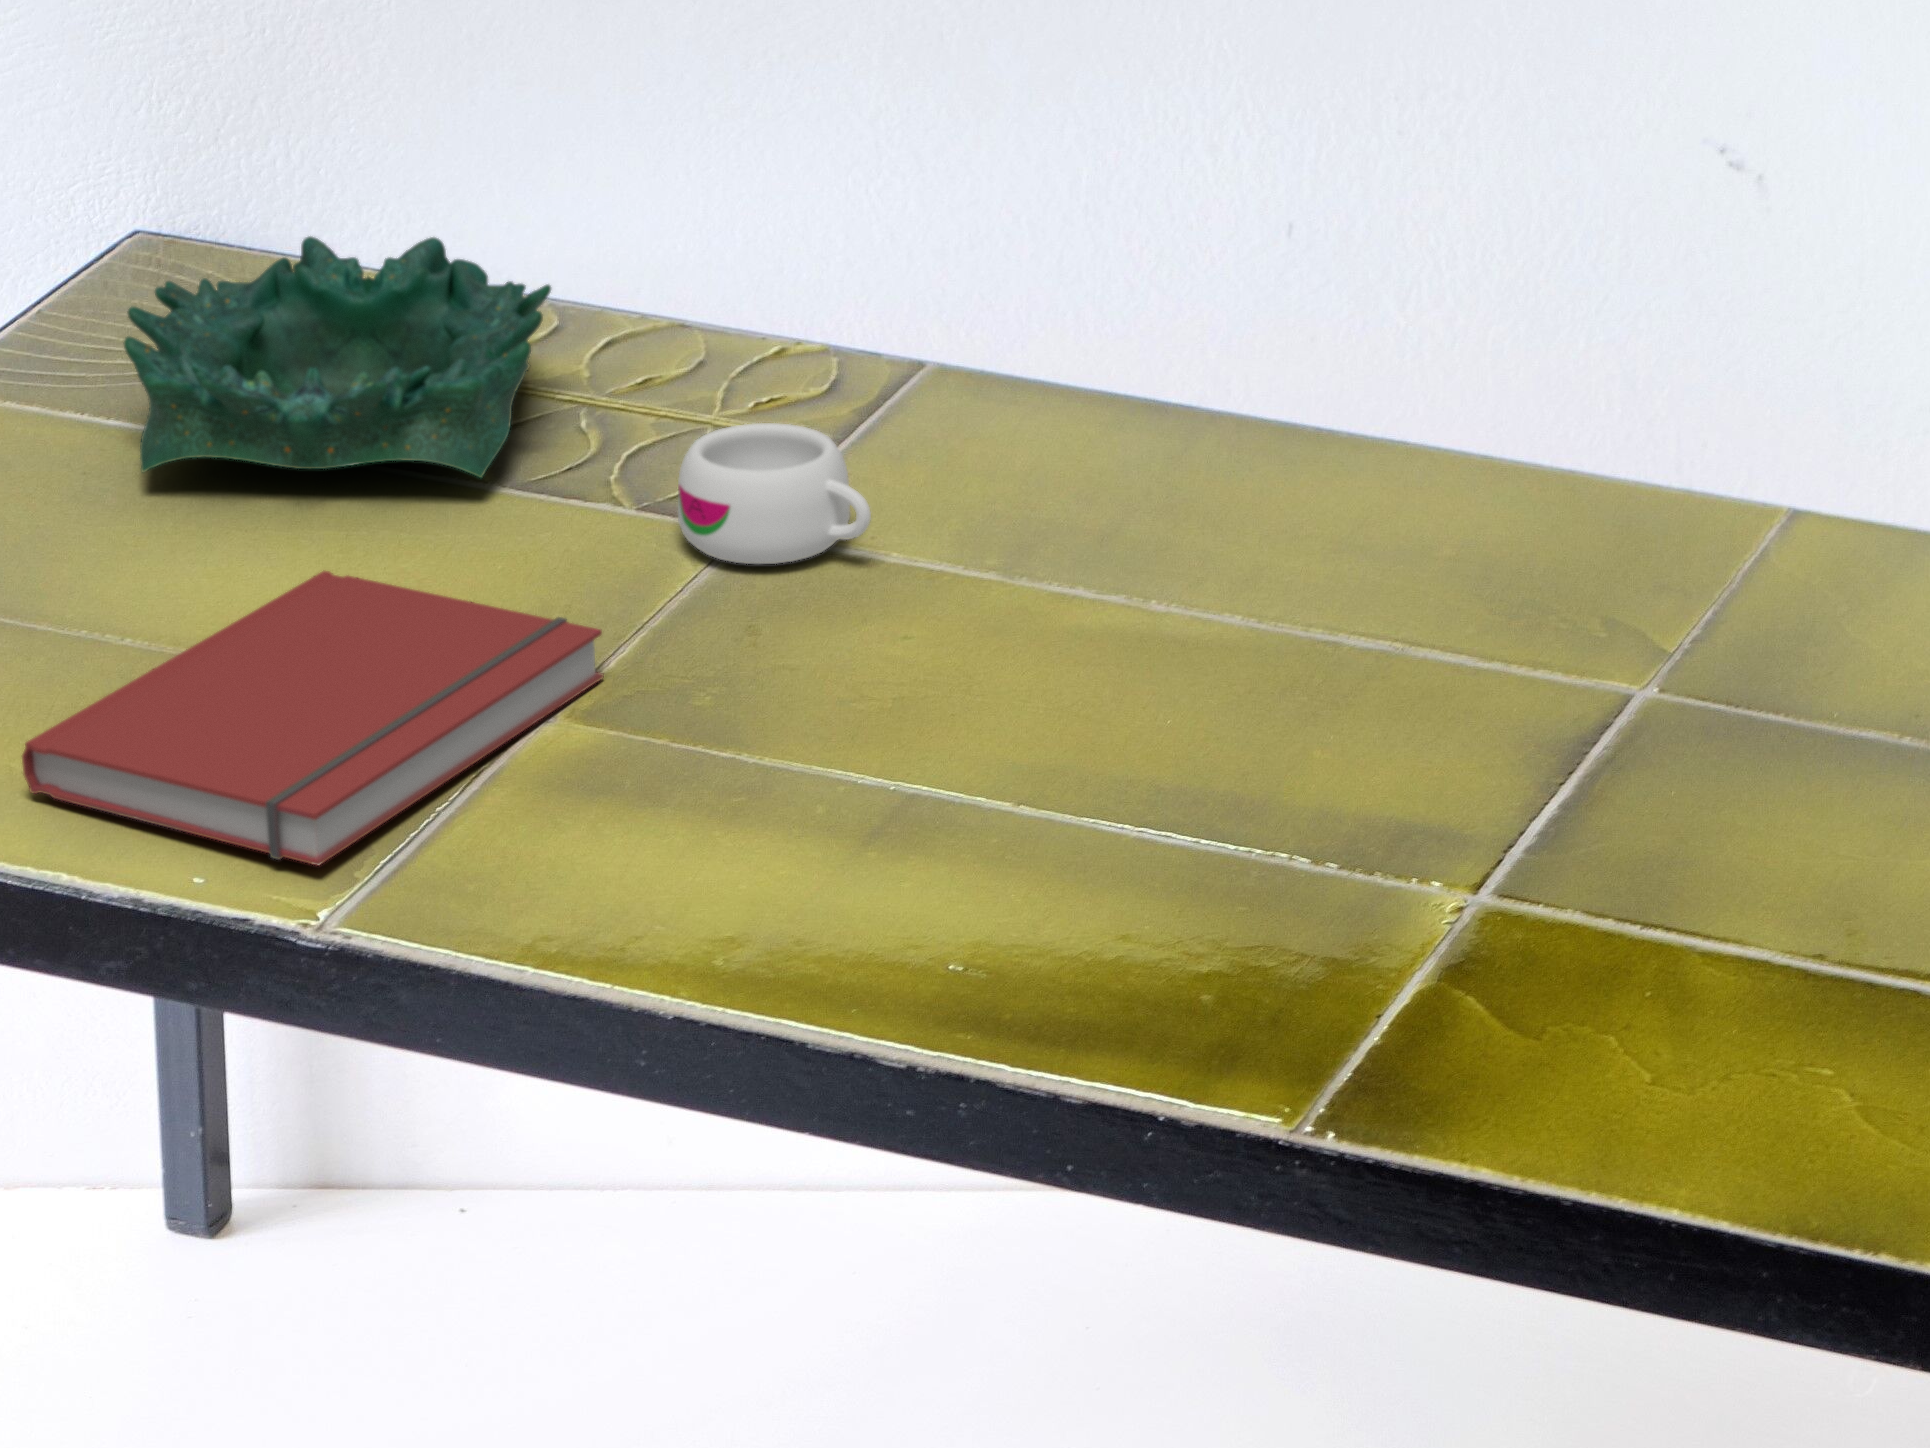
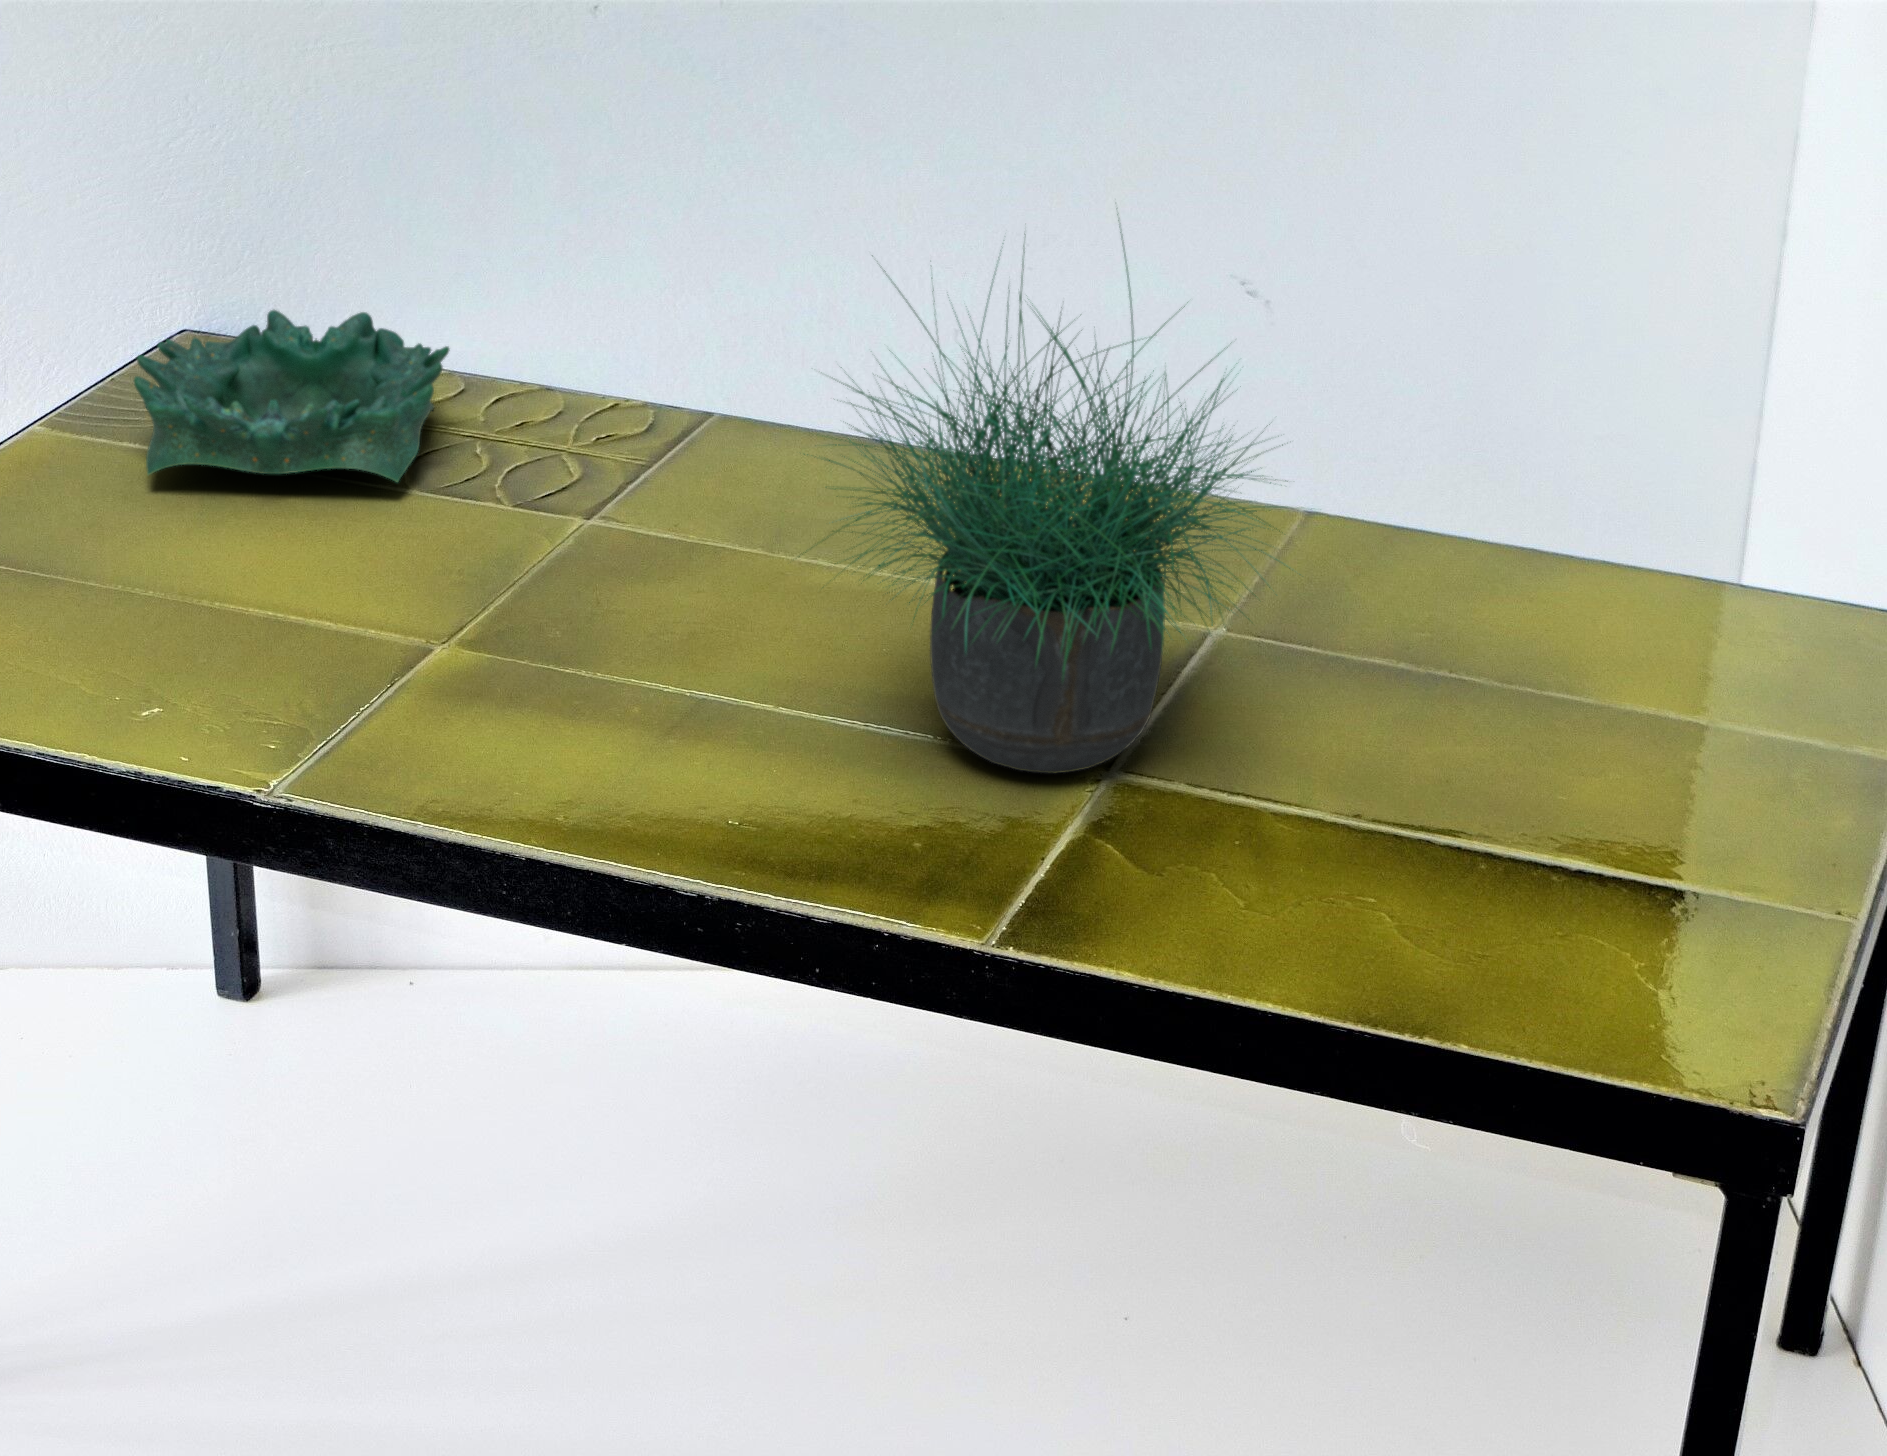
potted plant: none [1017,104,1773,894] -> present [804,214,1288,773]
mug: present [678,423,871,564] -> none [540,444,679,545]
book: present [22,571,604,865] -> none [49,543,485,751]

